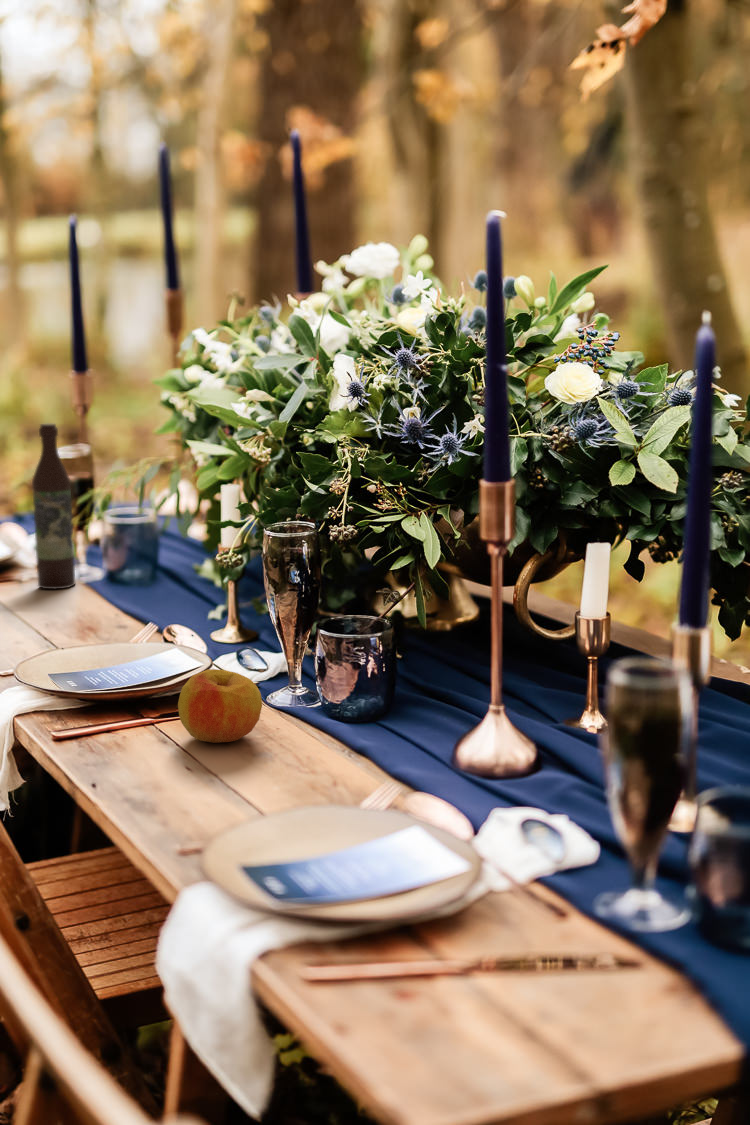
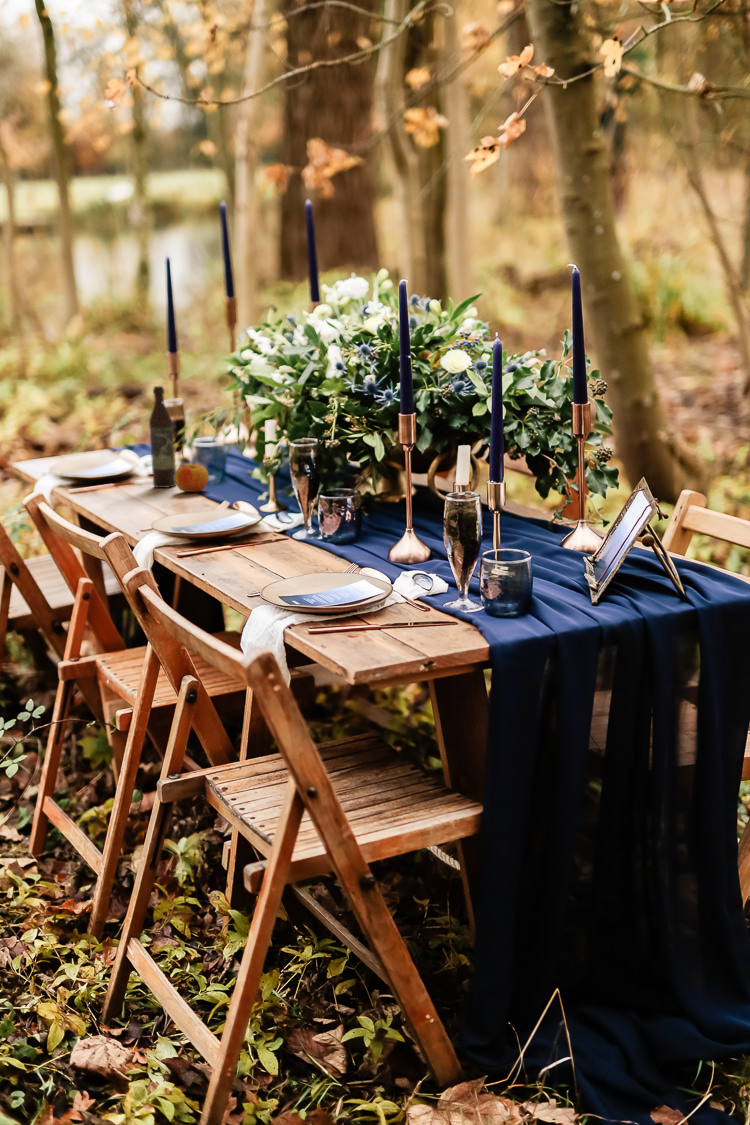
apple: present [178,669,262,743] -> present [174,463,209,492]

